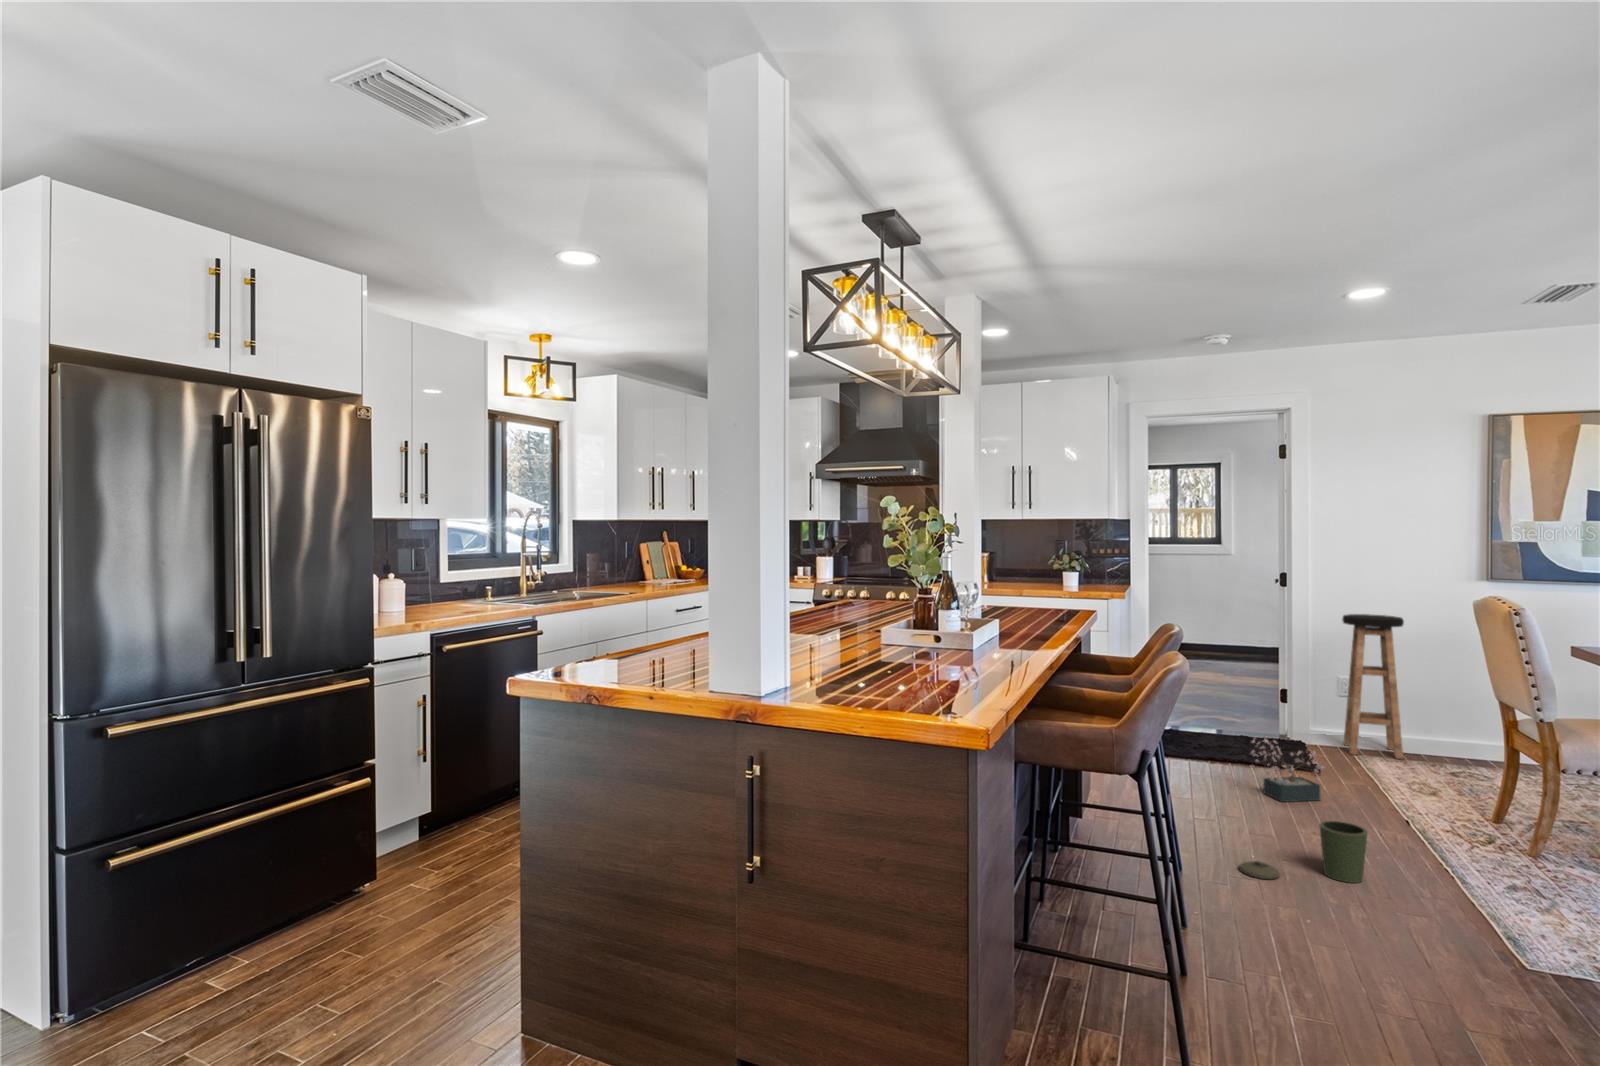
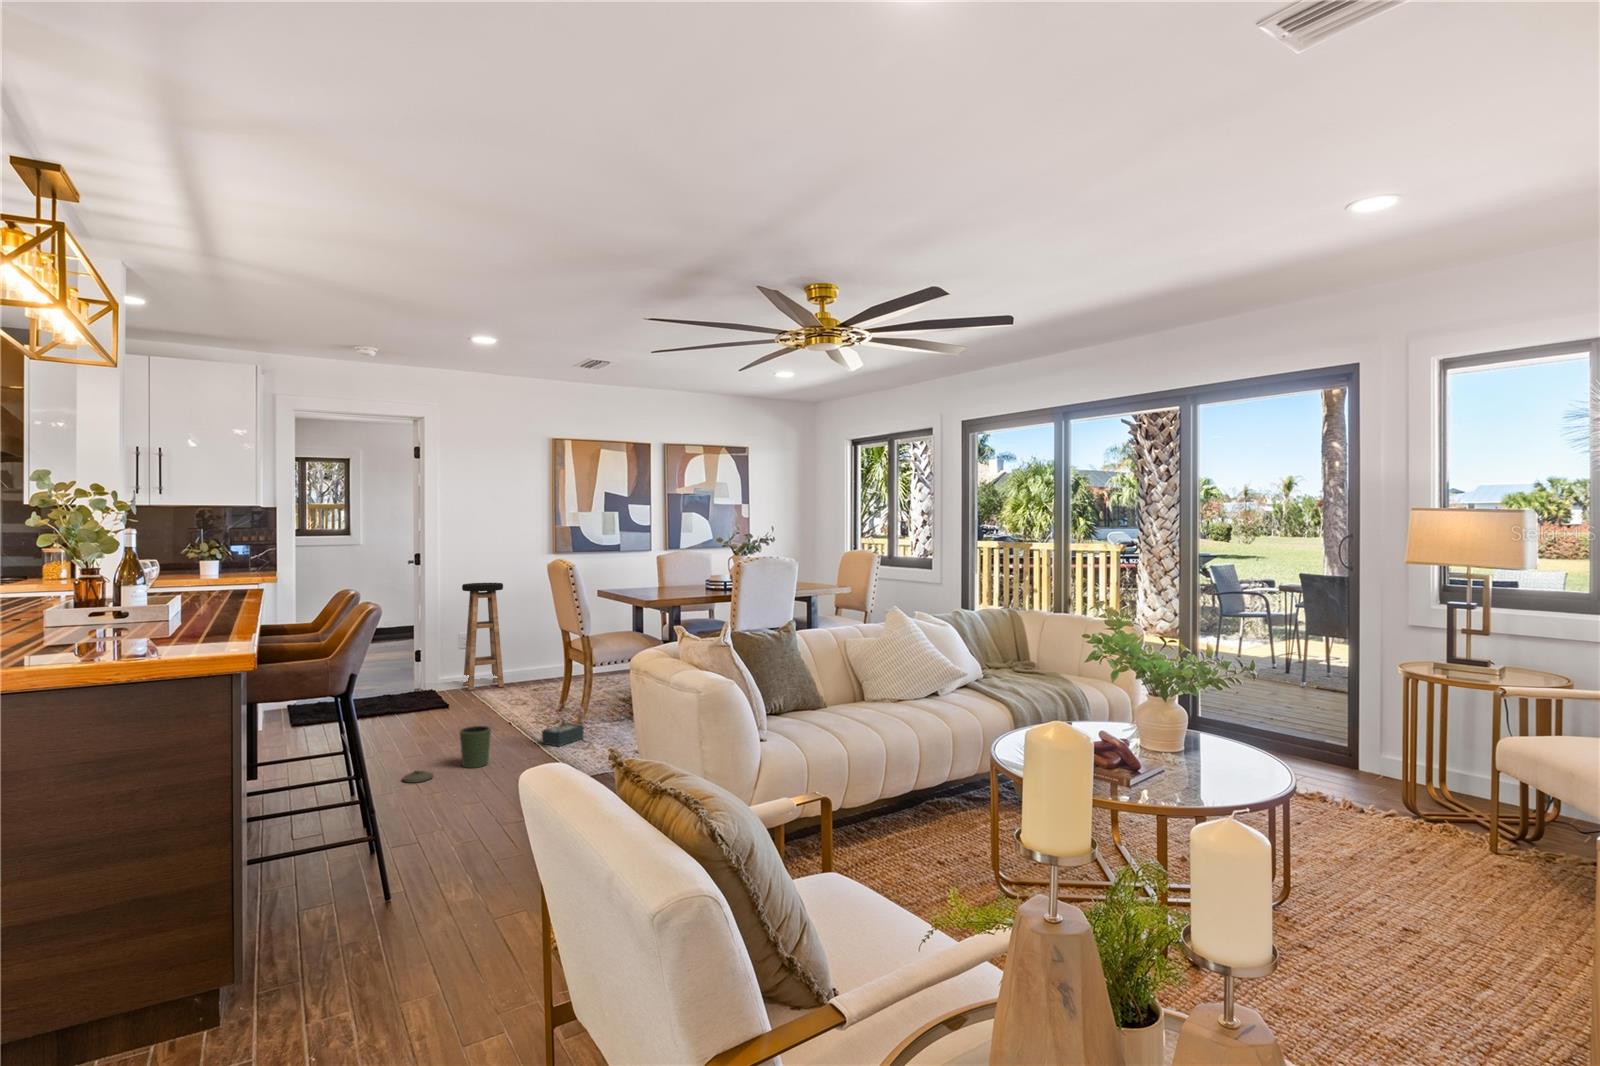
decorative plant: present [1251,737,1324,802] -> present [532,696,584,746]

